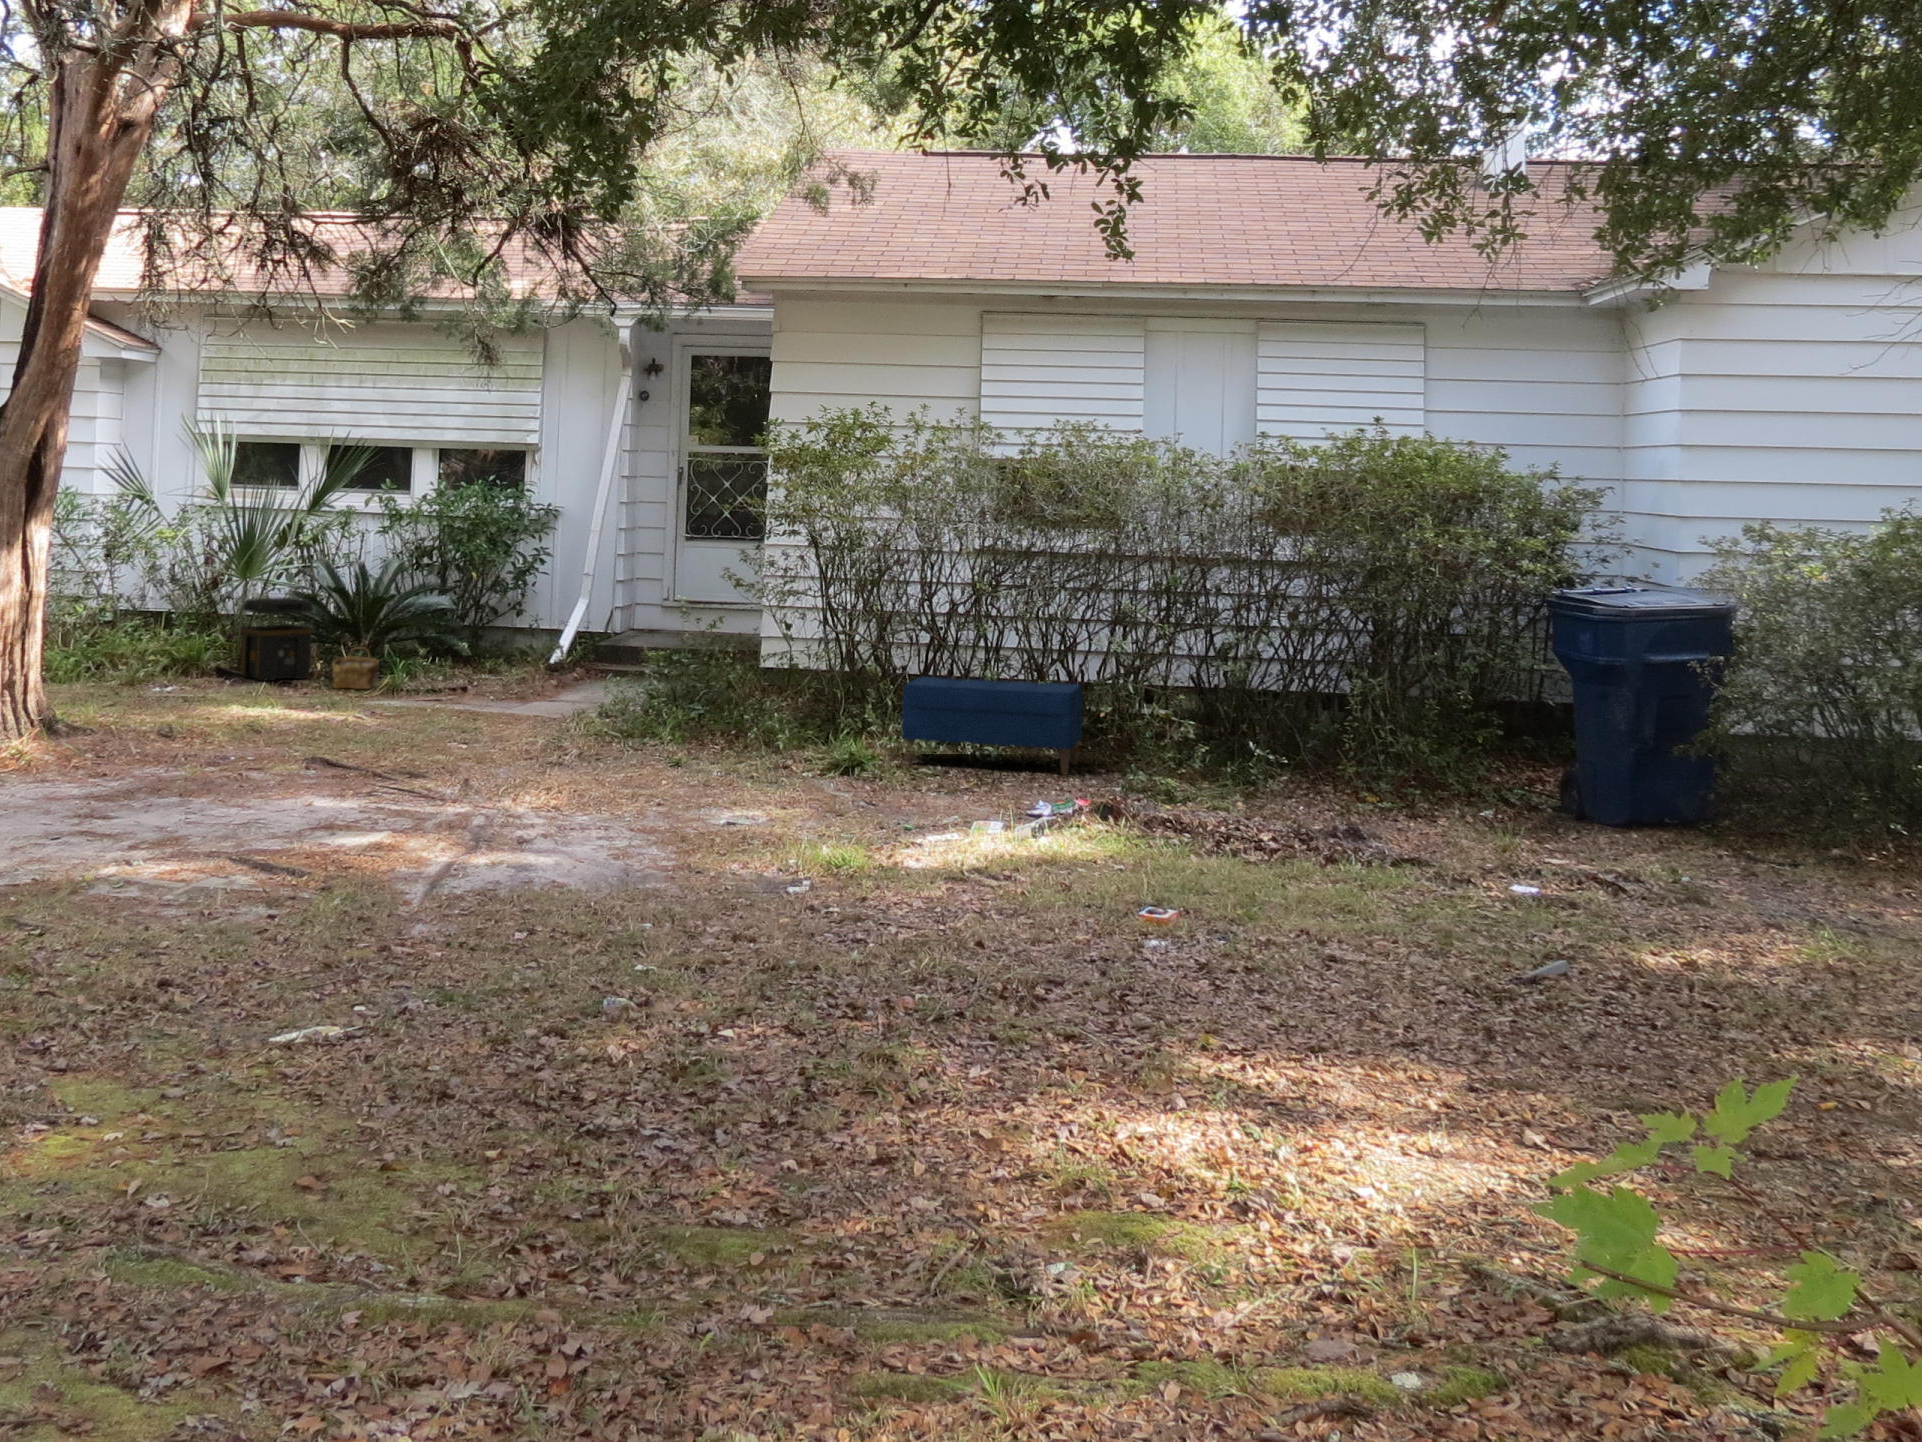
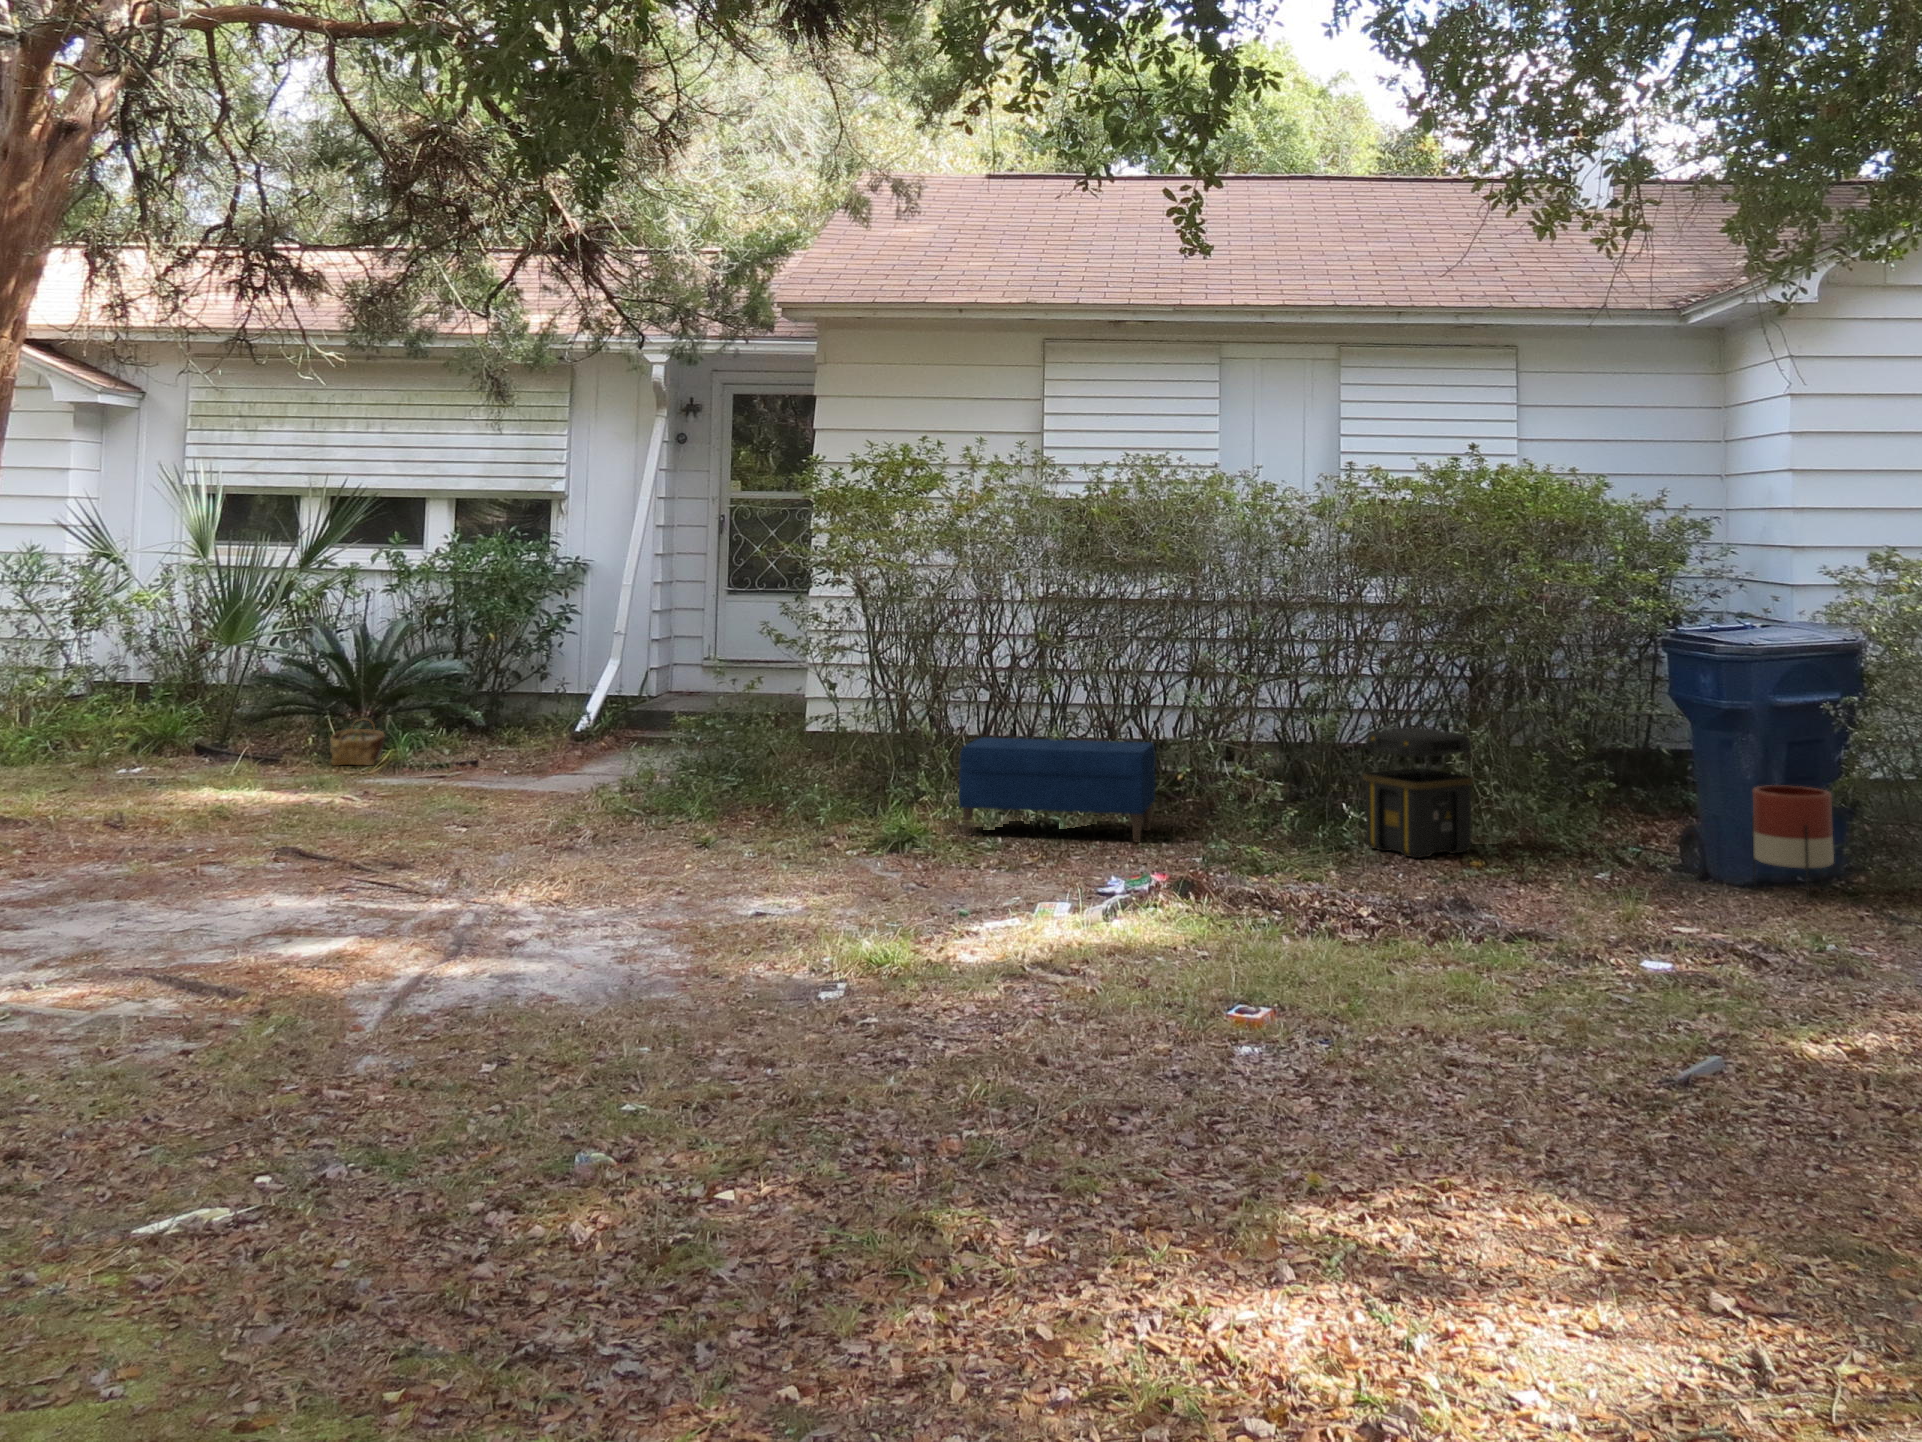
toolbox: present [240,597,313,681] -> present [1363,728,1474,858]
planter: none [1638,737,1715,844] -> present [1752,785,1834,901]

